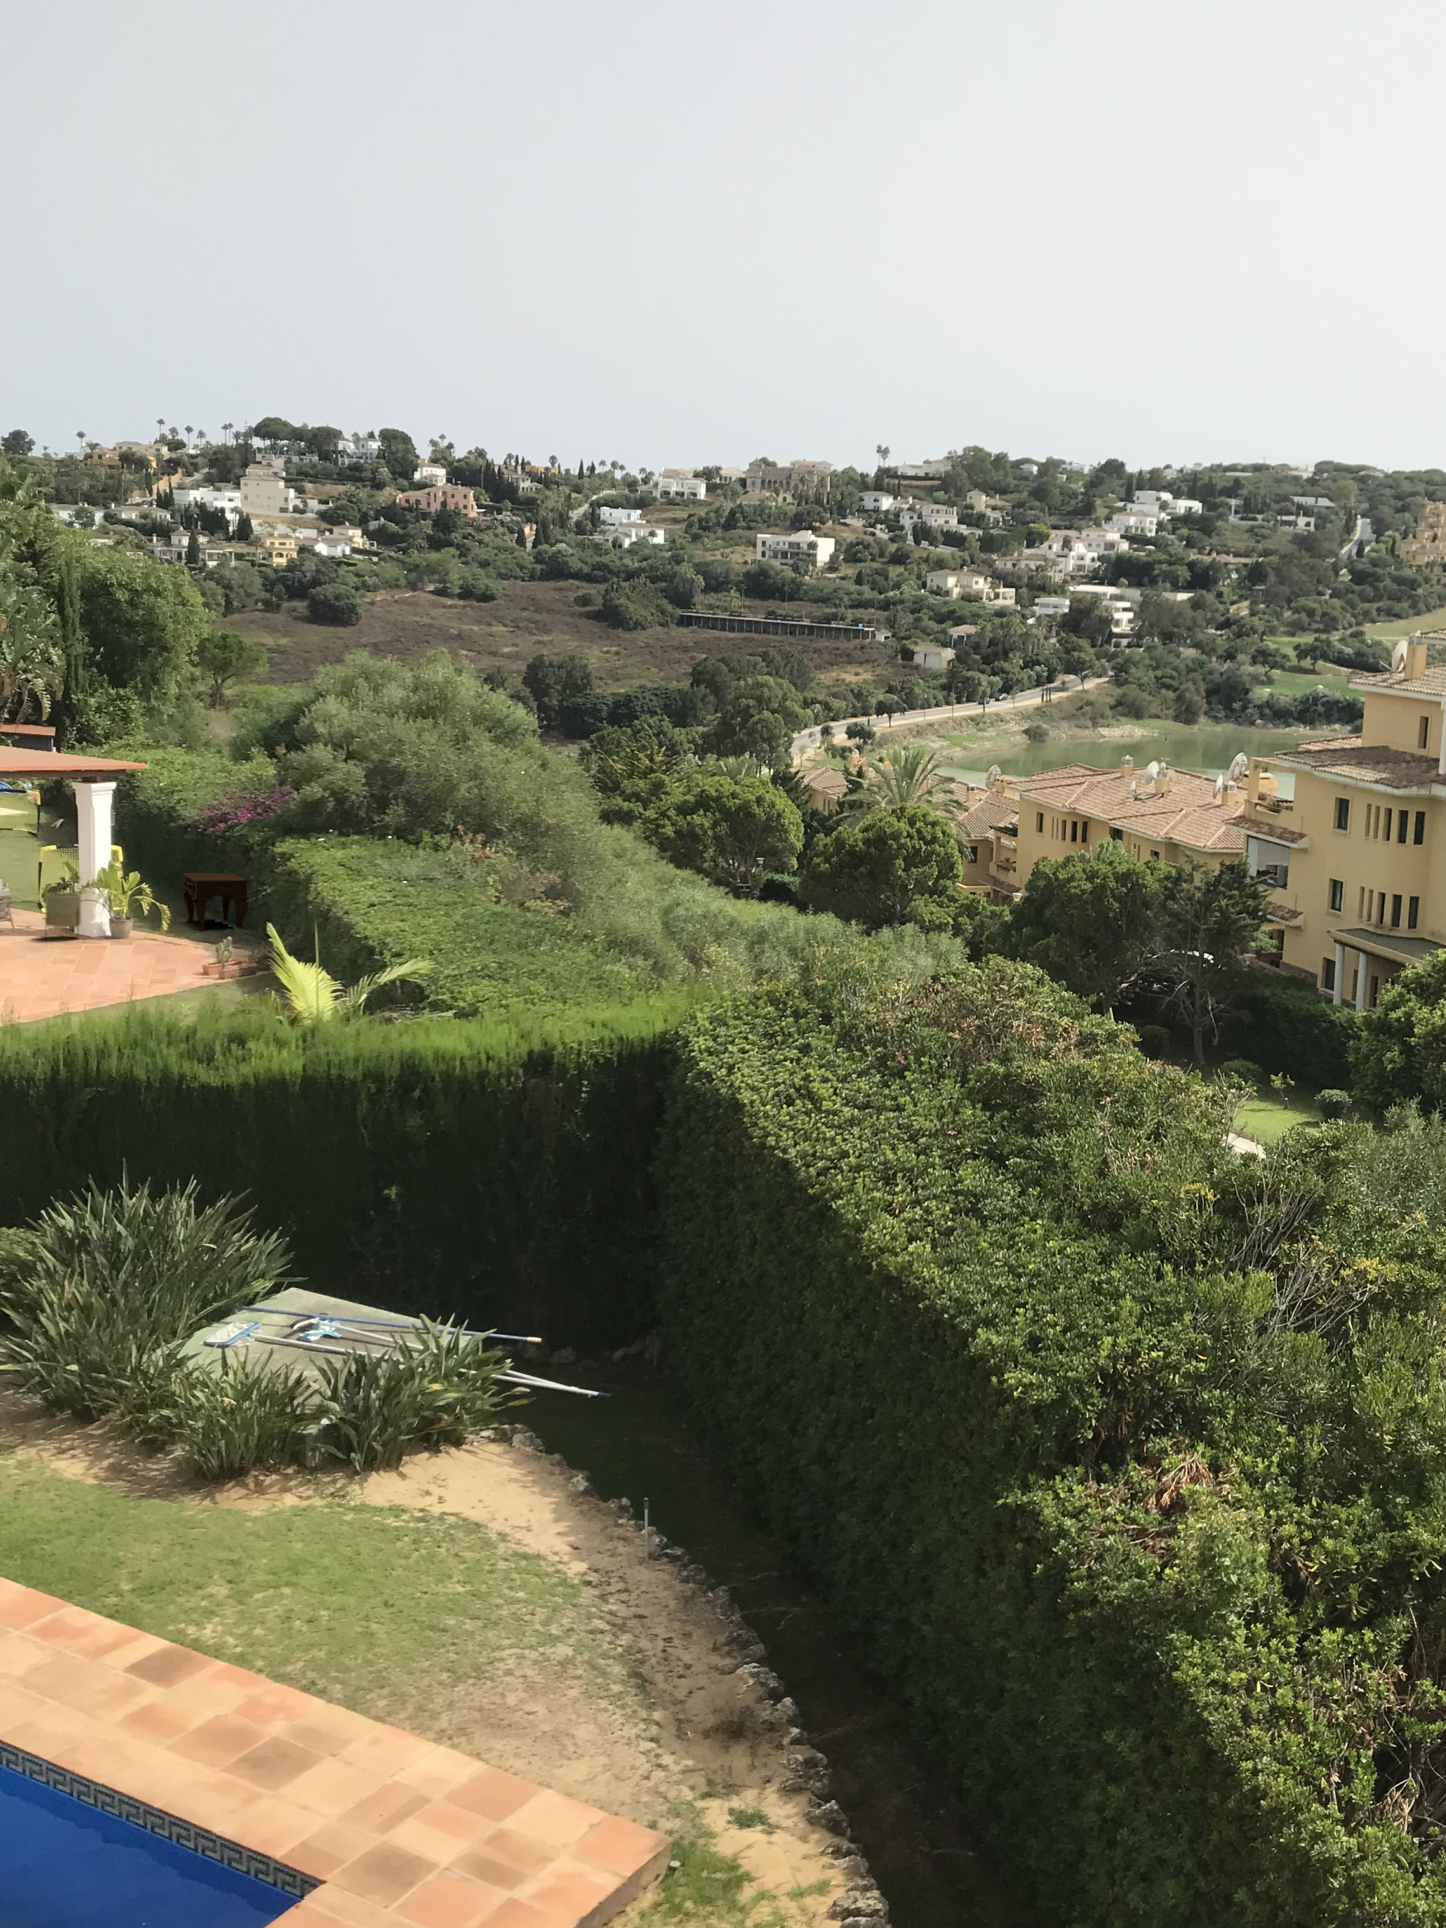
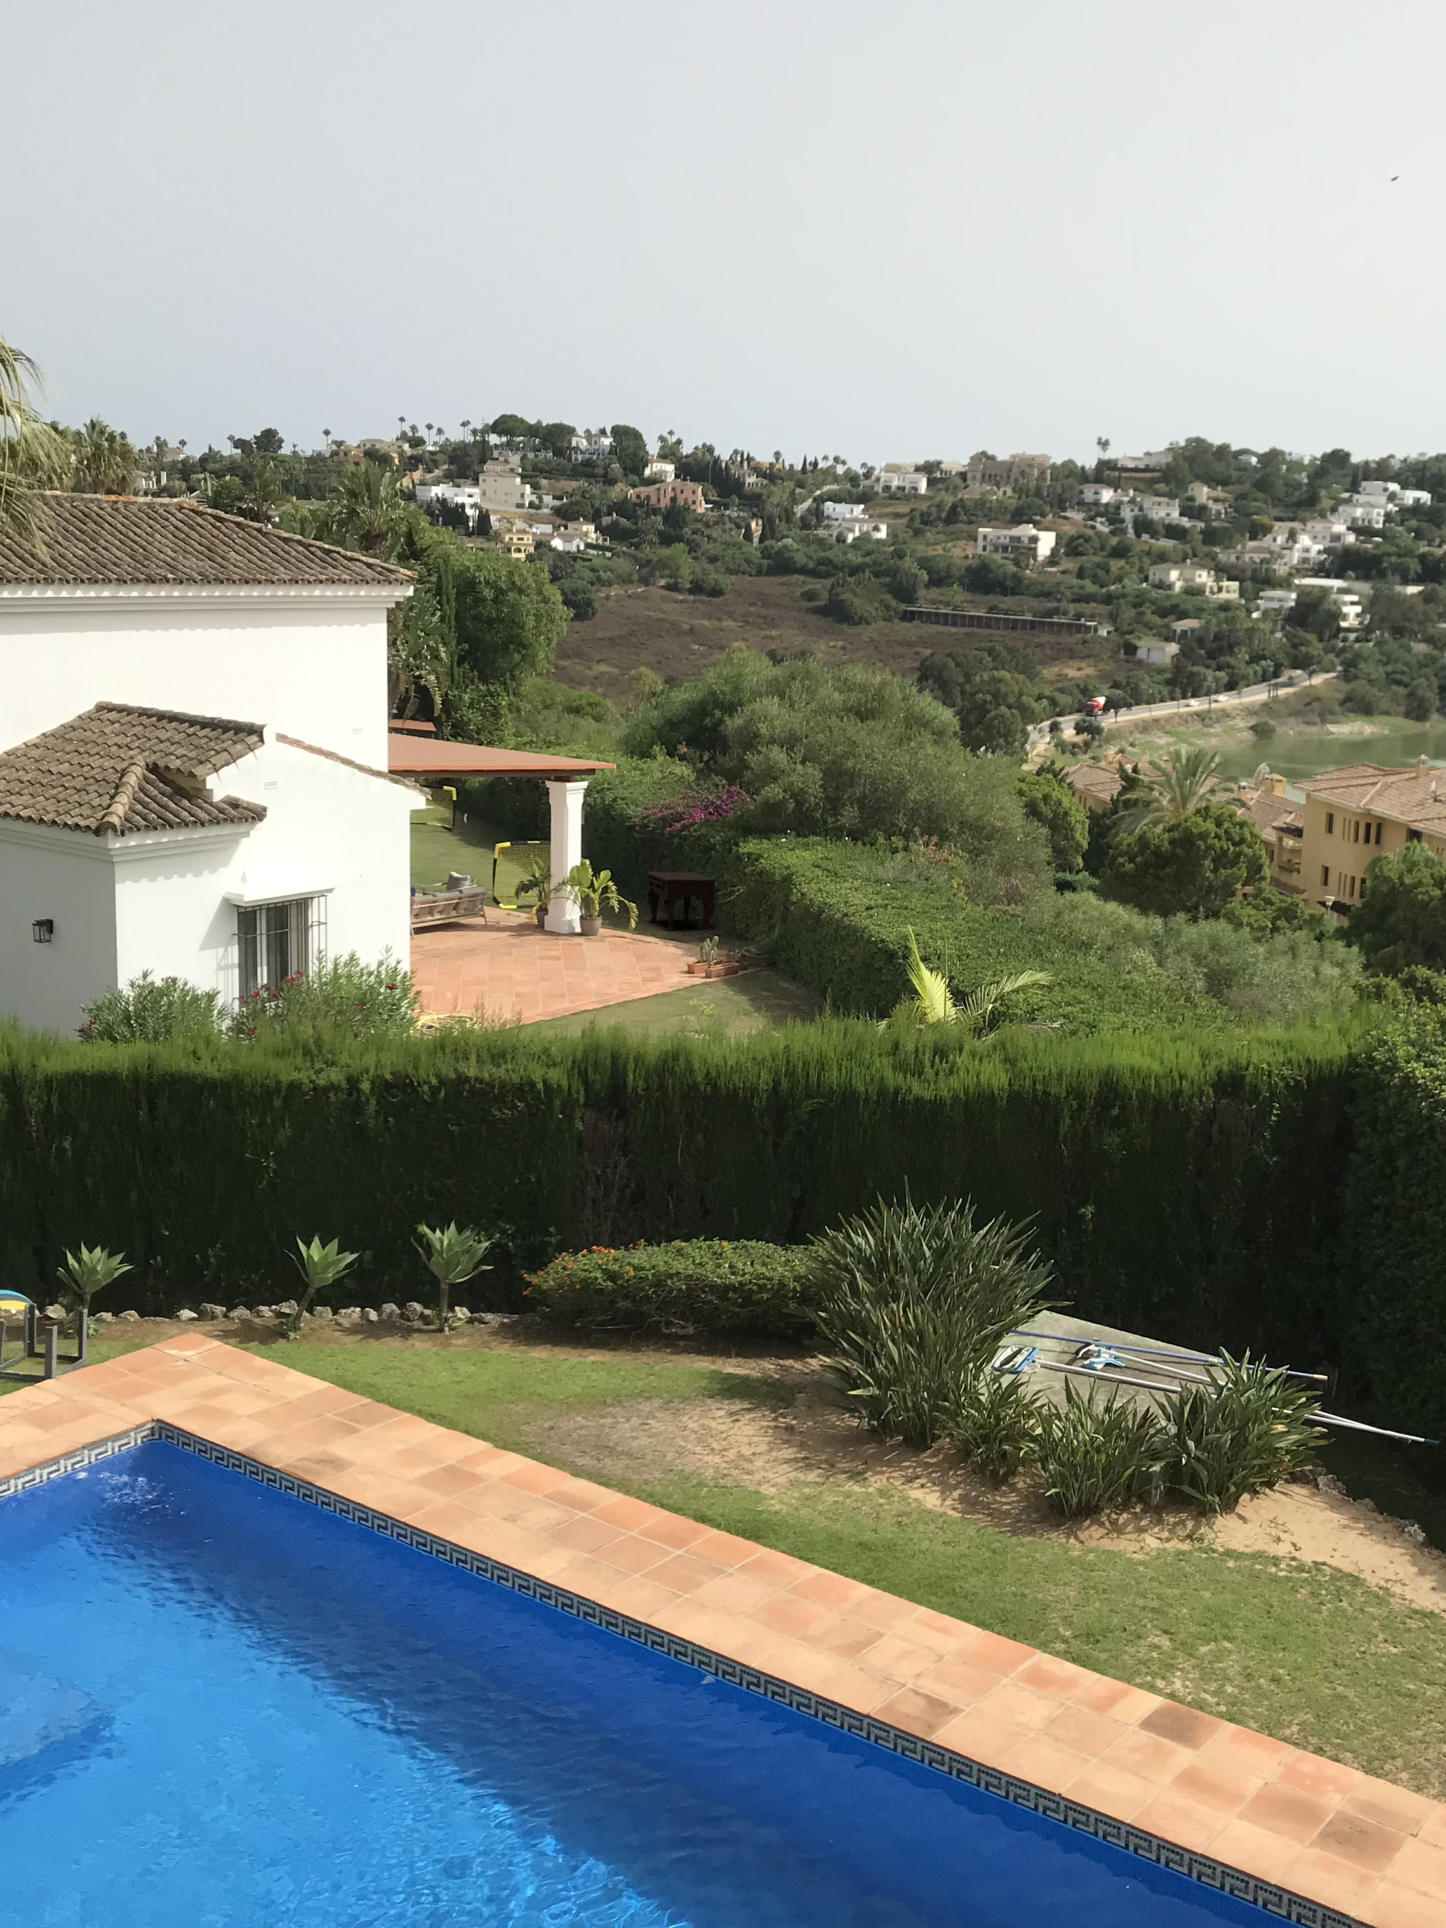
planter: present [45,893,81,935] -> none [528,891,562,939]

